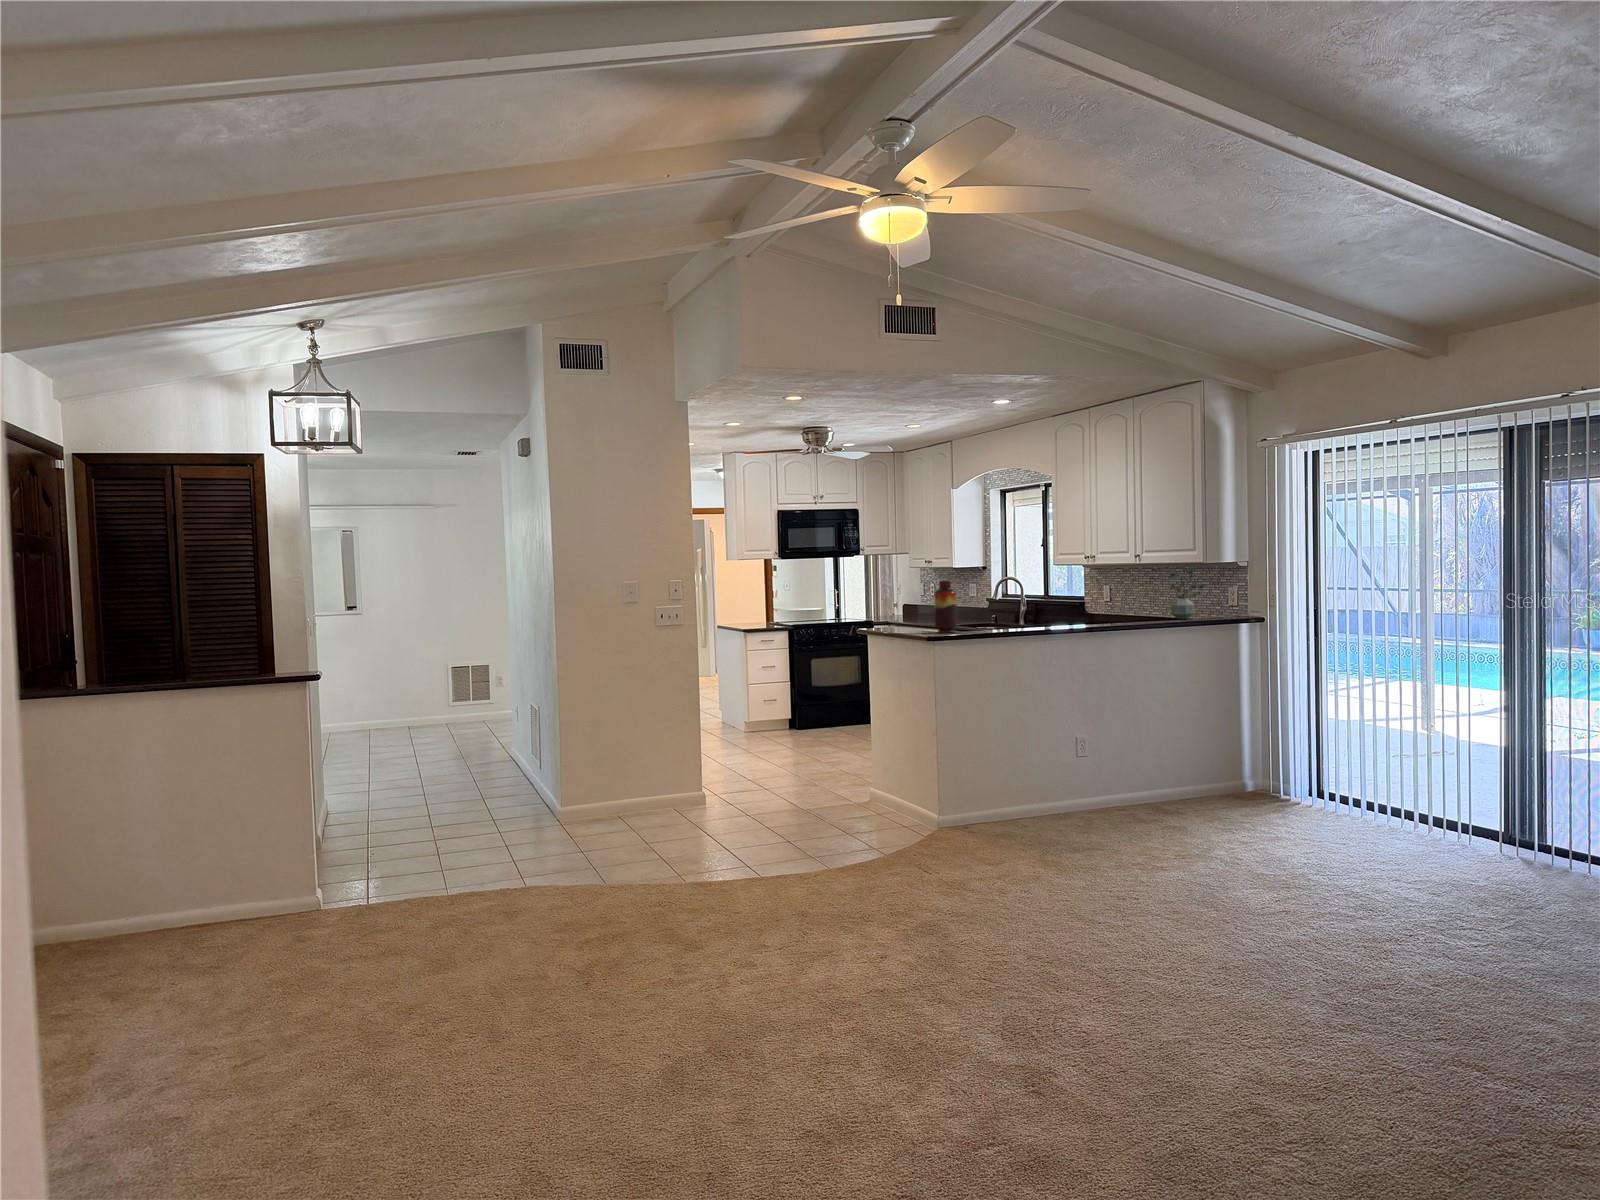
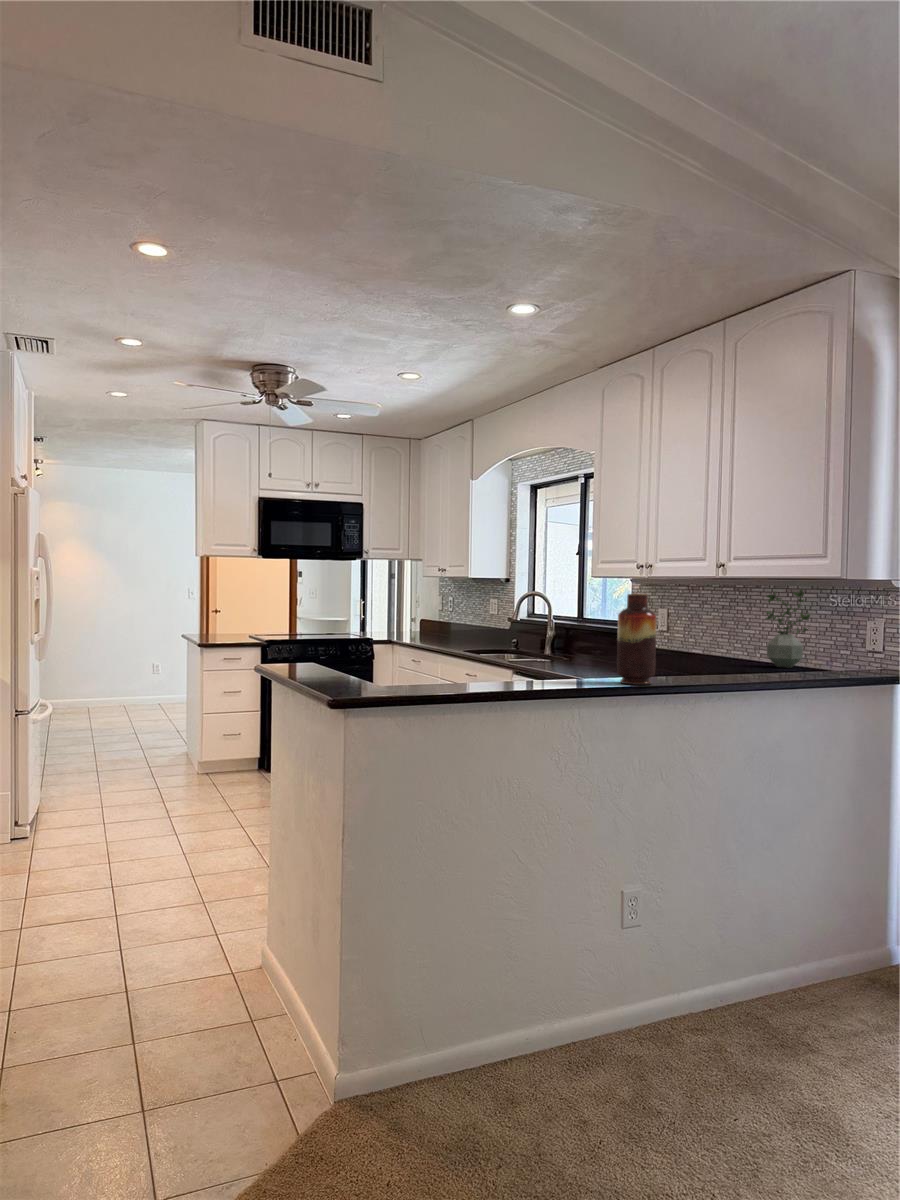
vase: present [934,581,957,633] -> present [617,594,656,685]

